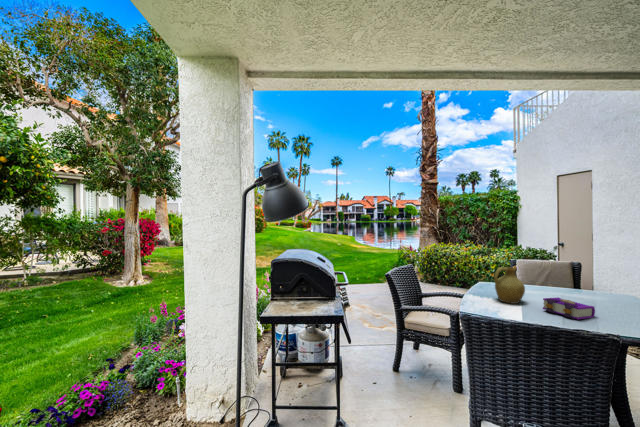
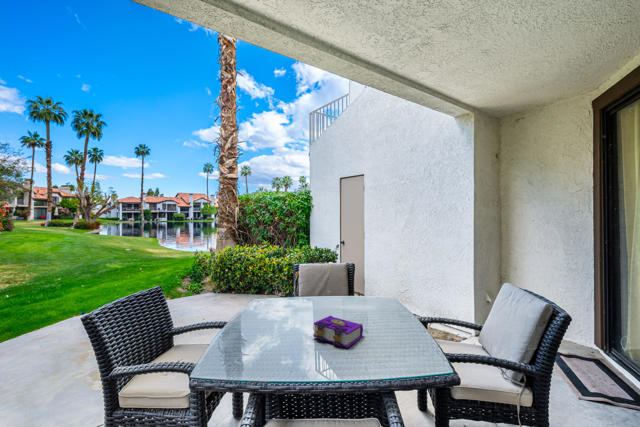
pitcher: present [494,267,525,304] -> none [262,282,297,333]

